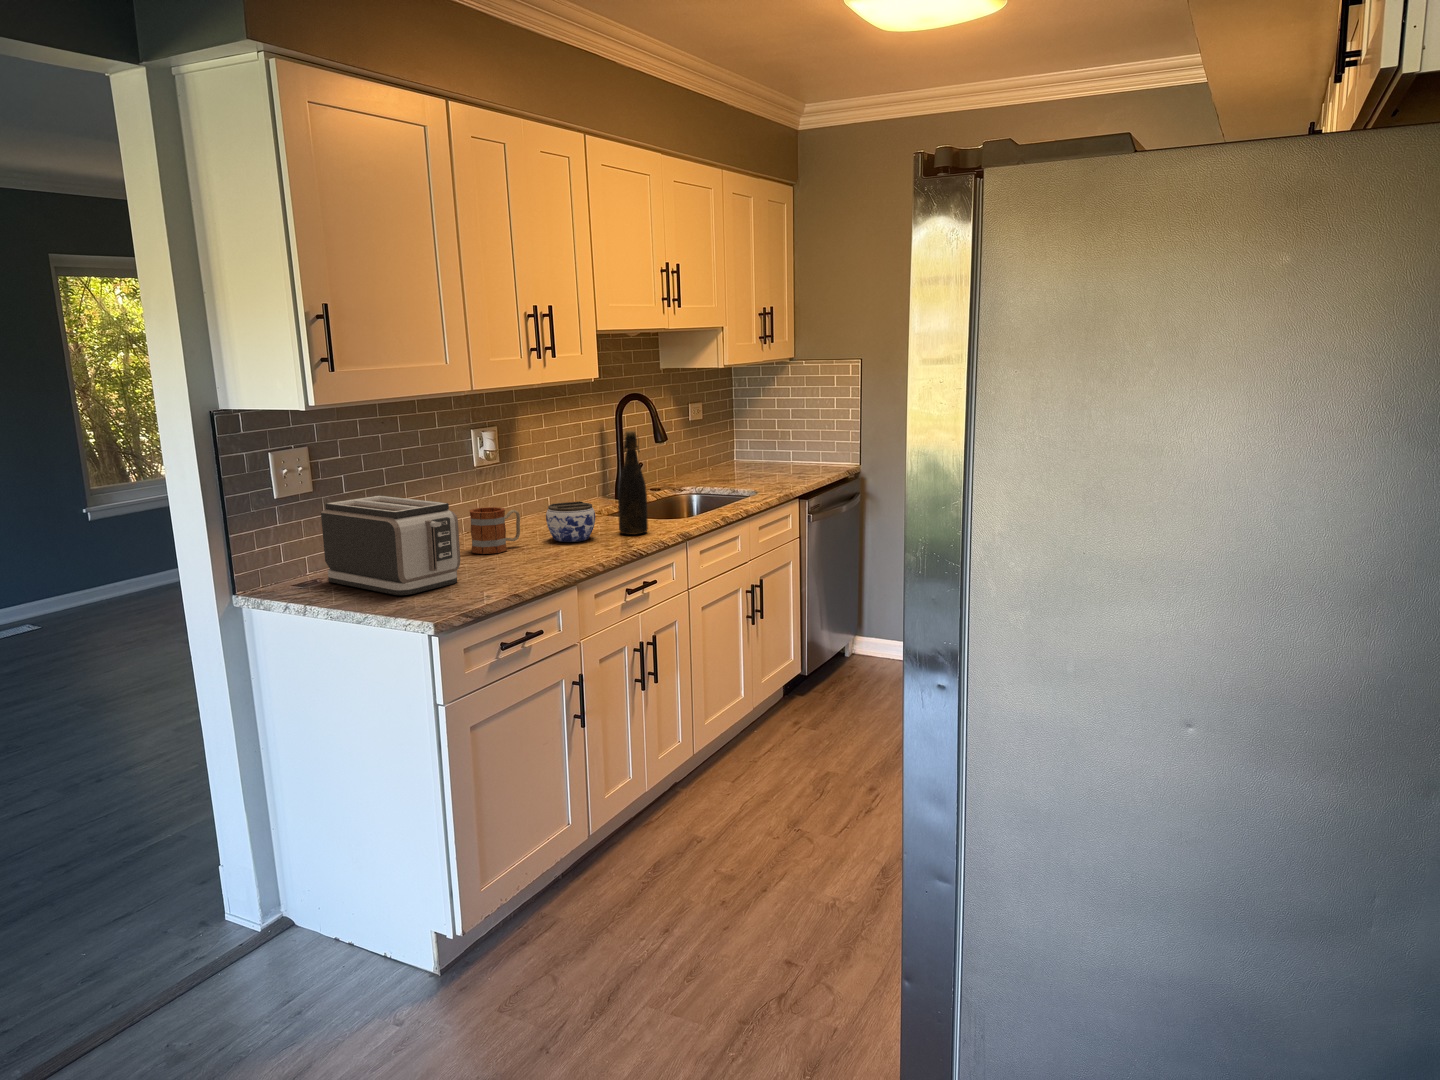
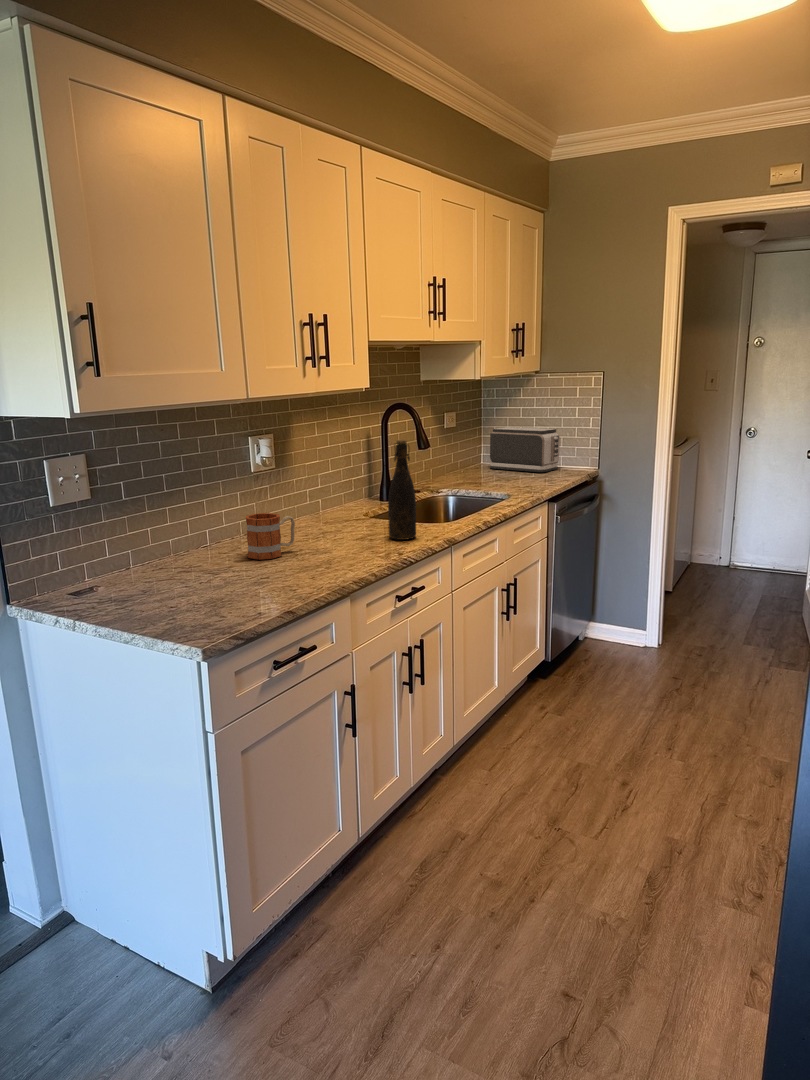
toaster: present [321,496,460,595] -> present [490,427,560,472]
jar: present [546,501,595,542] -> none [319,507,367,547]

